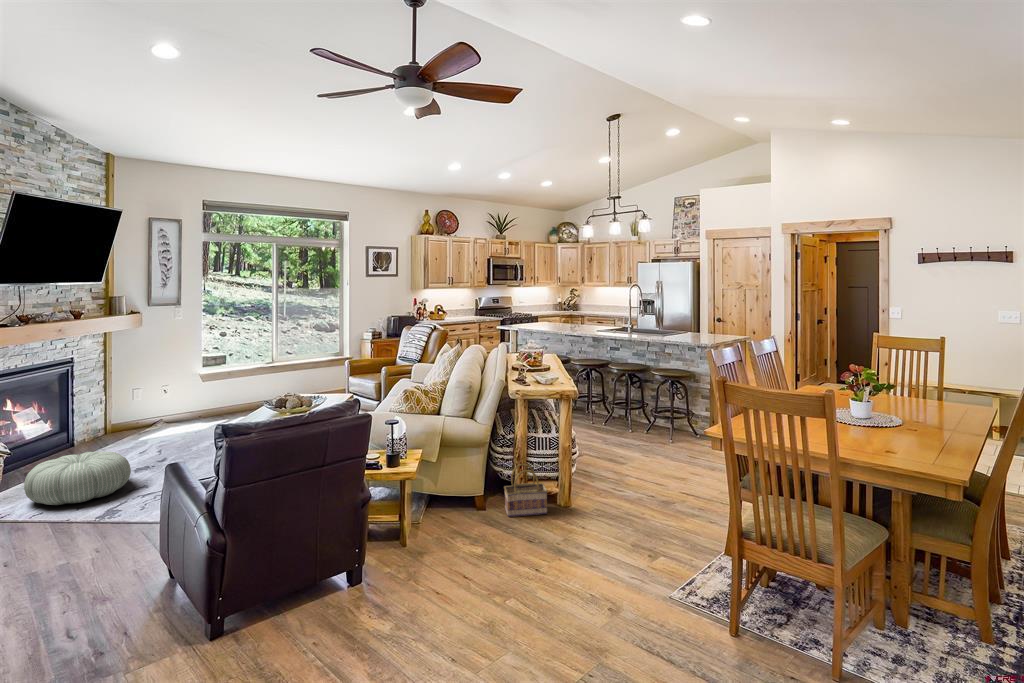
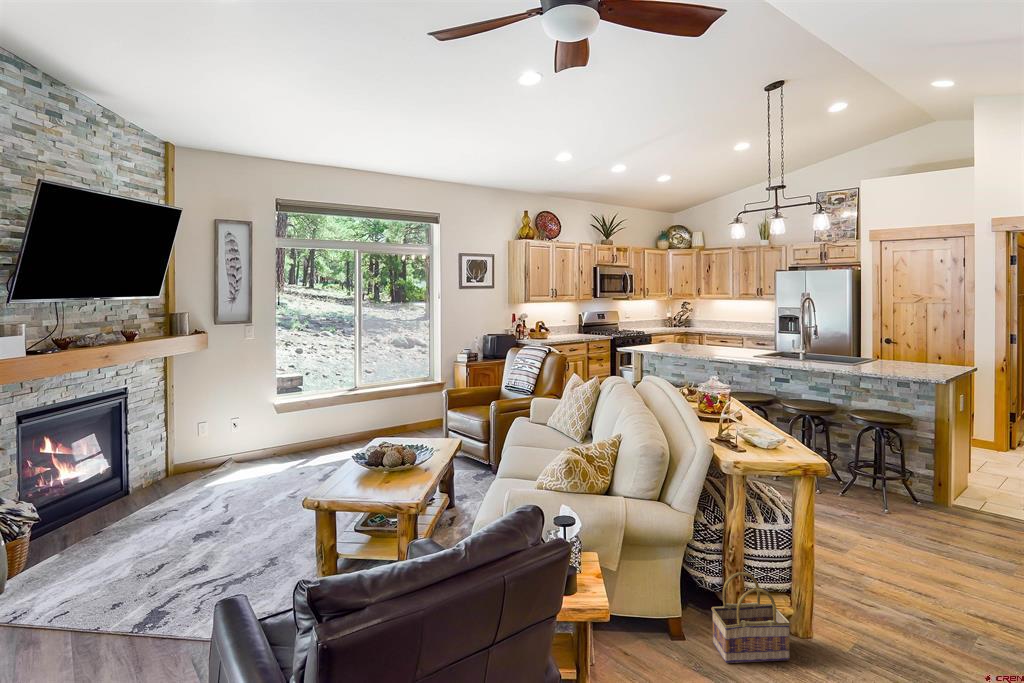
pouf: present [24,452,131,505] -> none [37,517,177,598]

